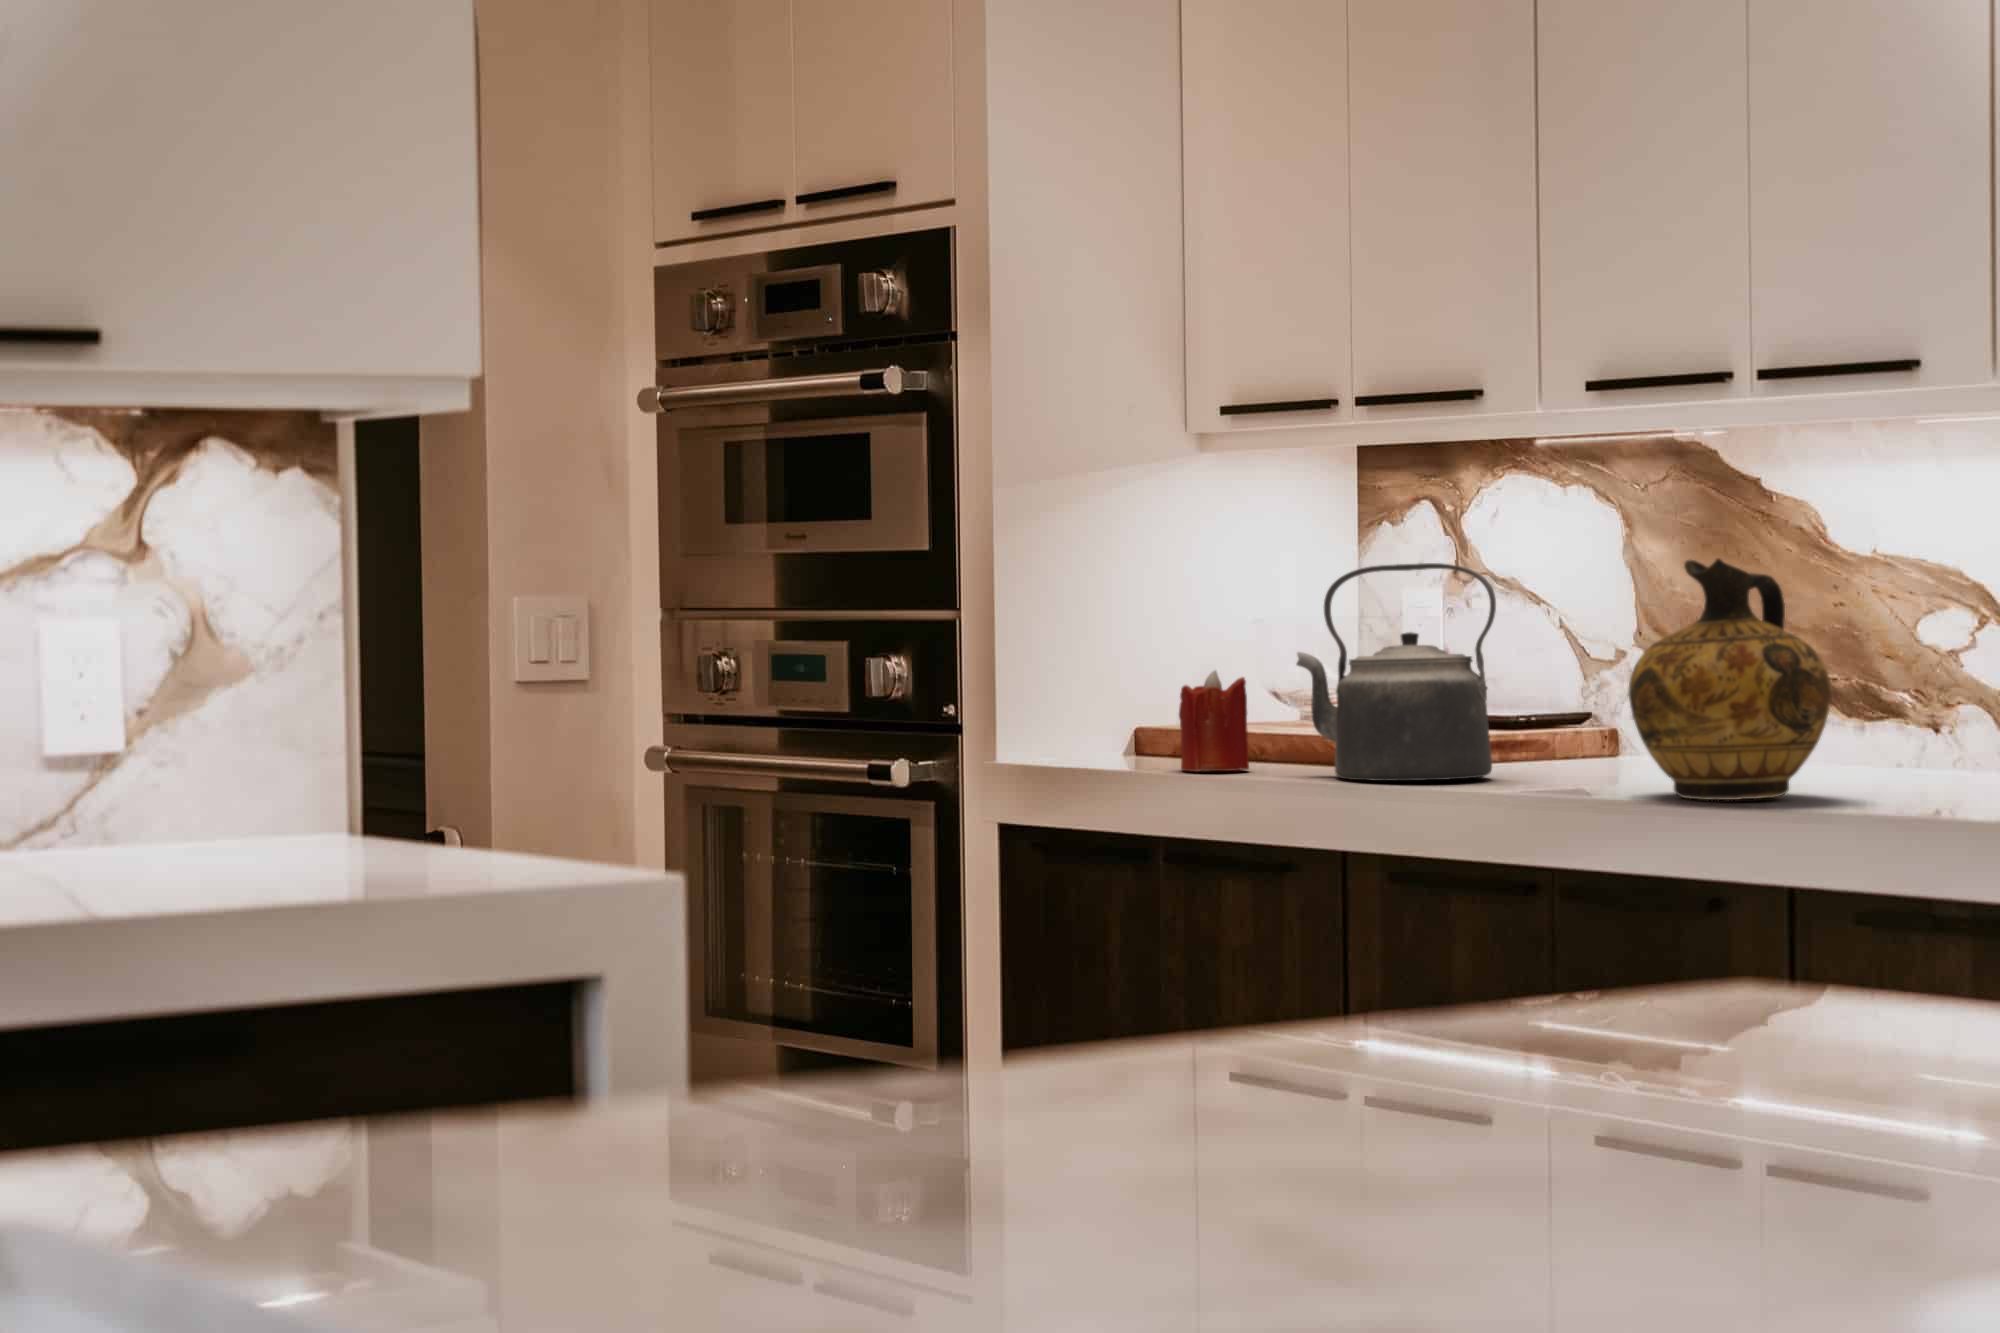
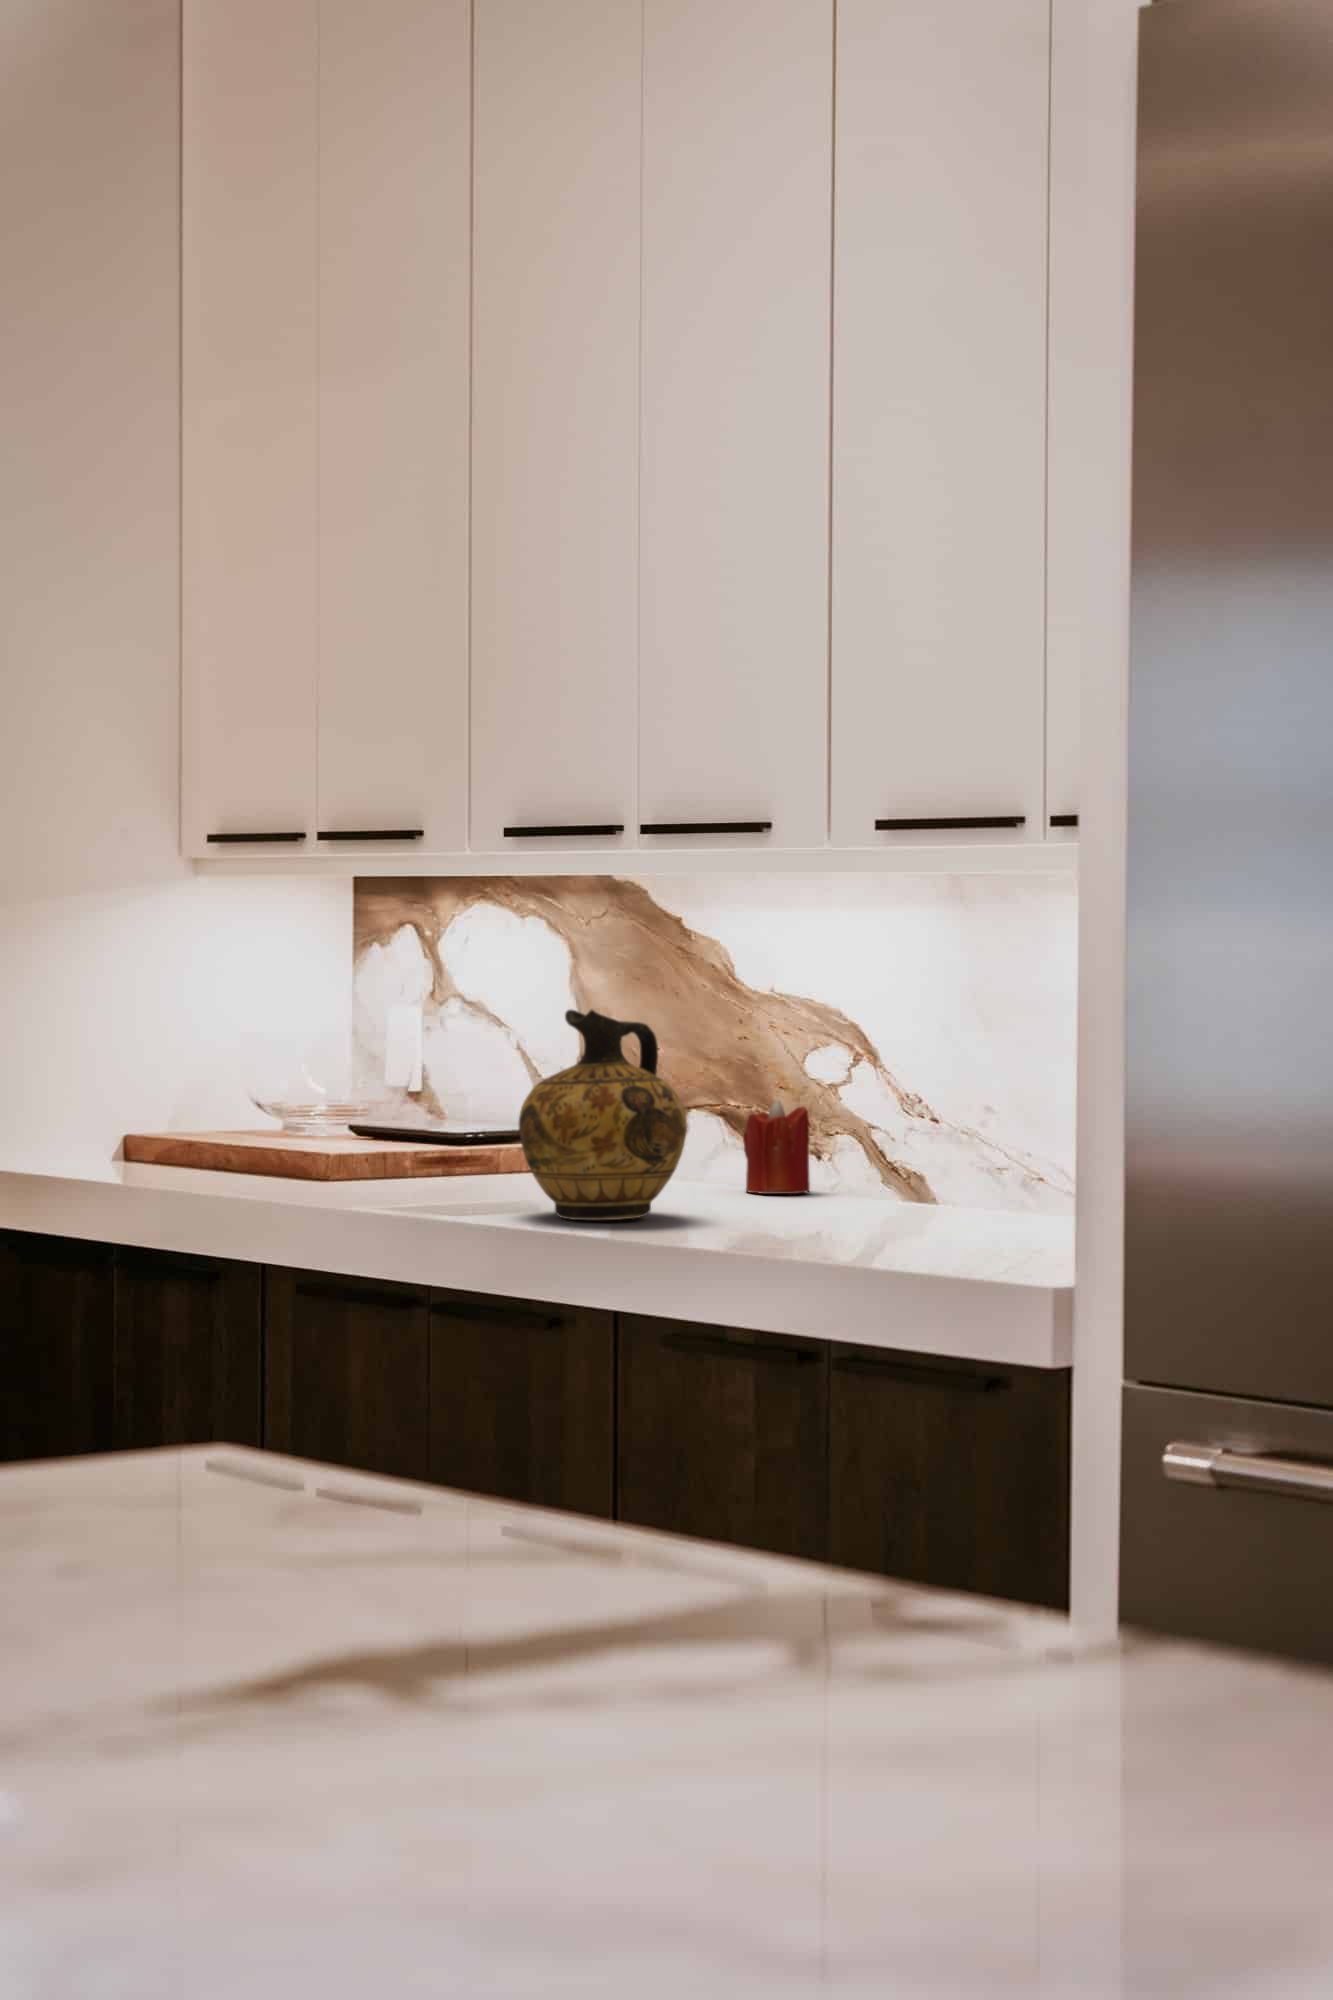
kettle: present [1297,563,1496,781] -> none [249,998,427,1196]
candle: present [1179,671,1249,772] -> present [743,1100,810,1194]

